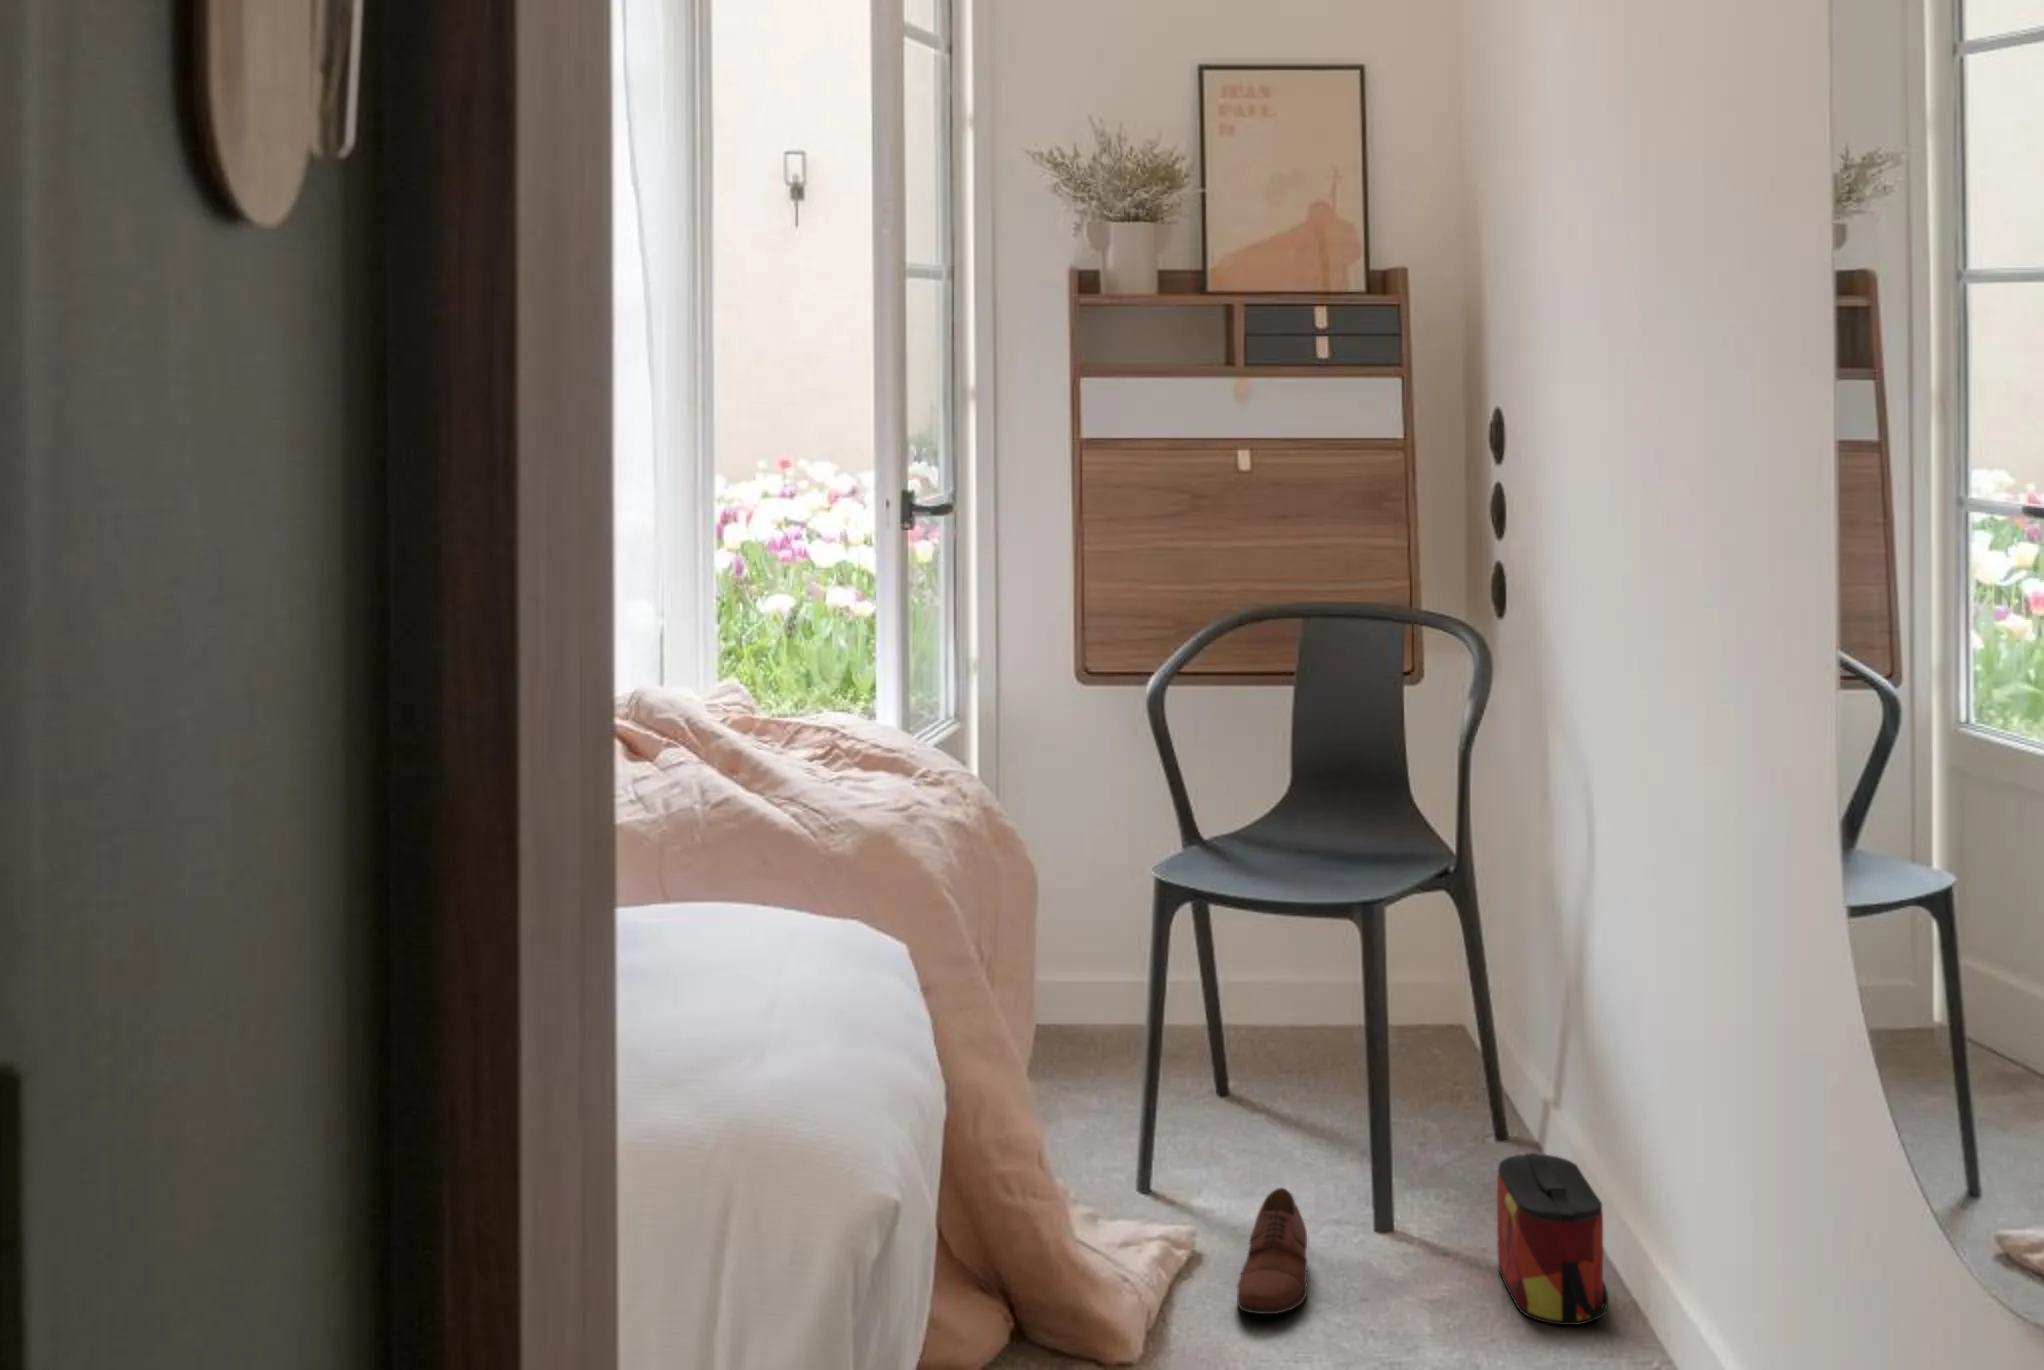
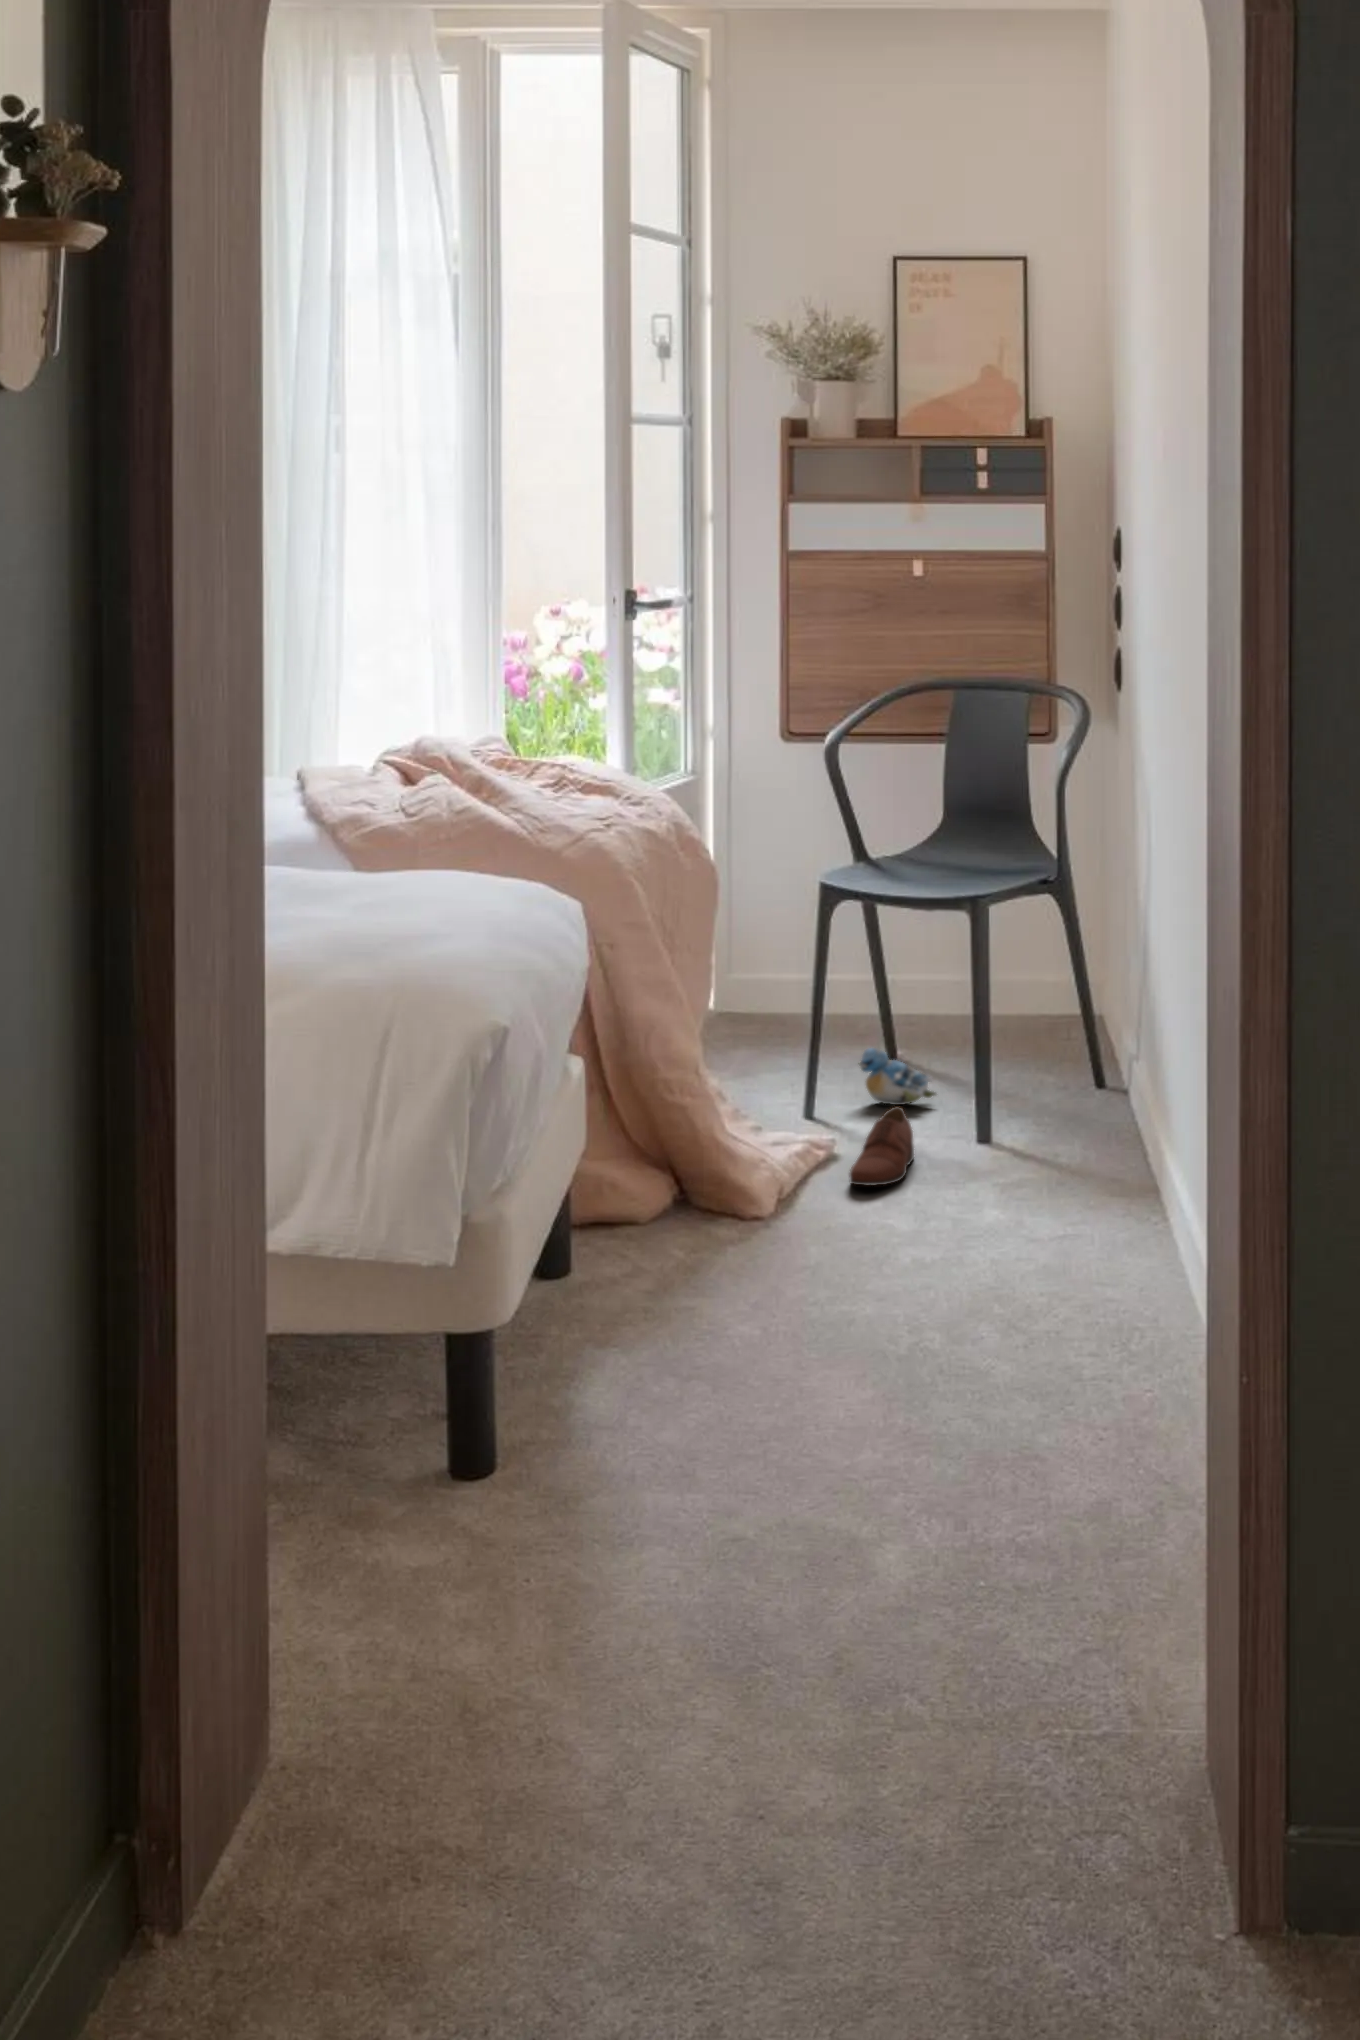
plush toy: none [1197,1090,1301,1165] -> present [860,1048,936,1105]
bag: present [1497,1153,1608,1325] -> none [1056,1080,1127,1195]

